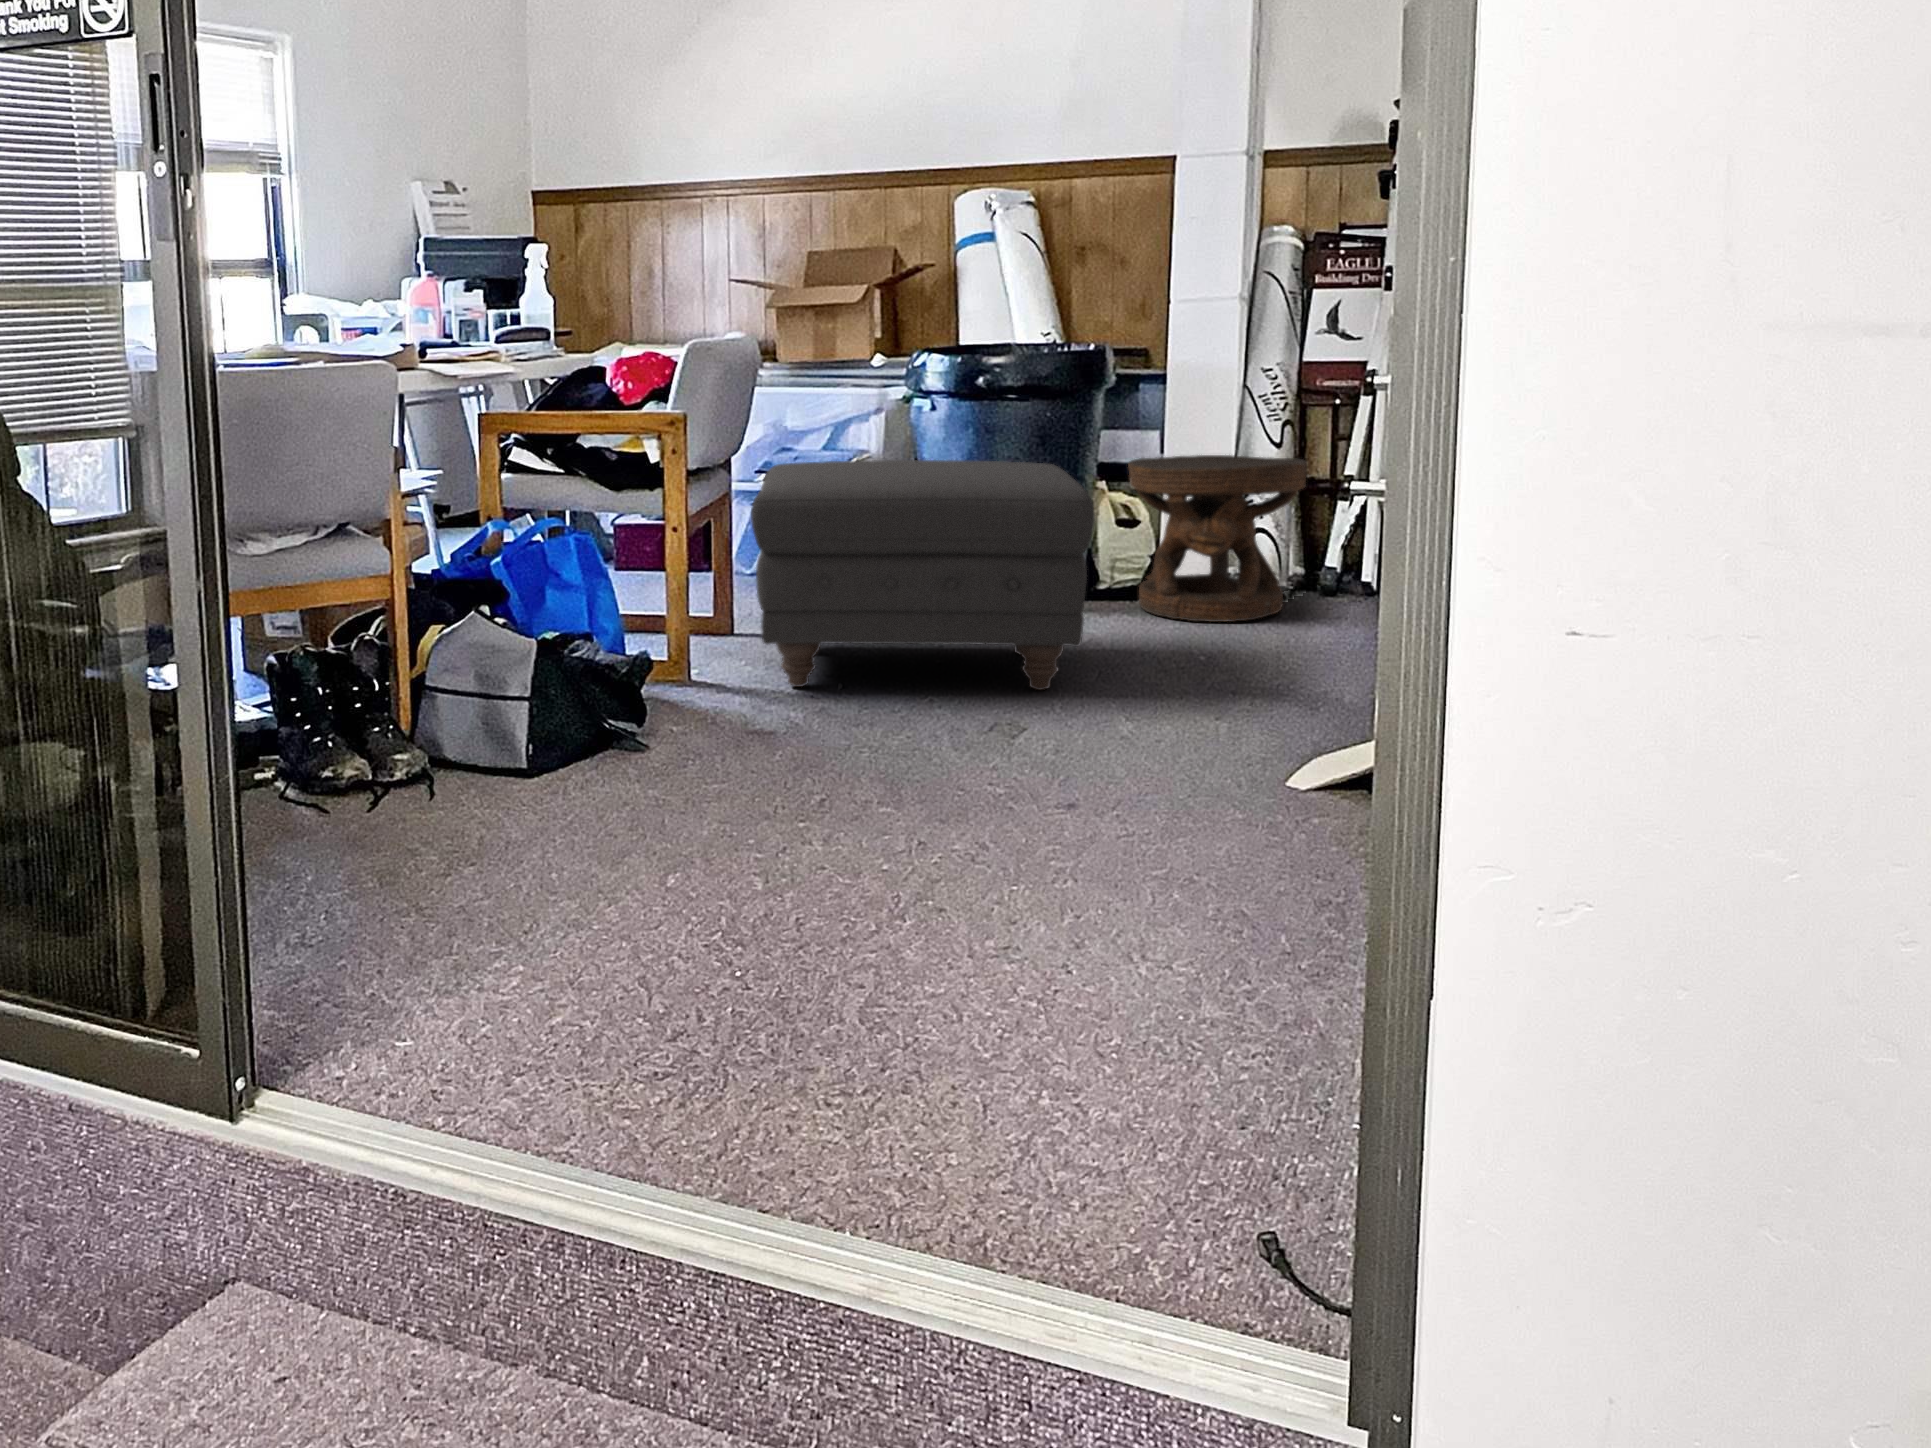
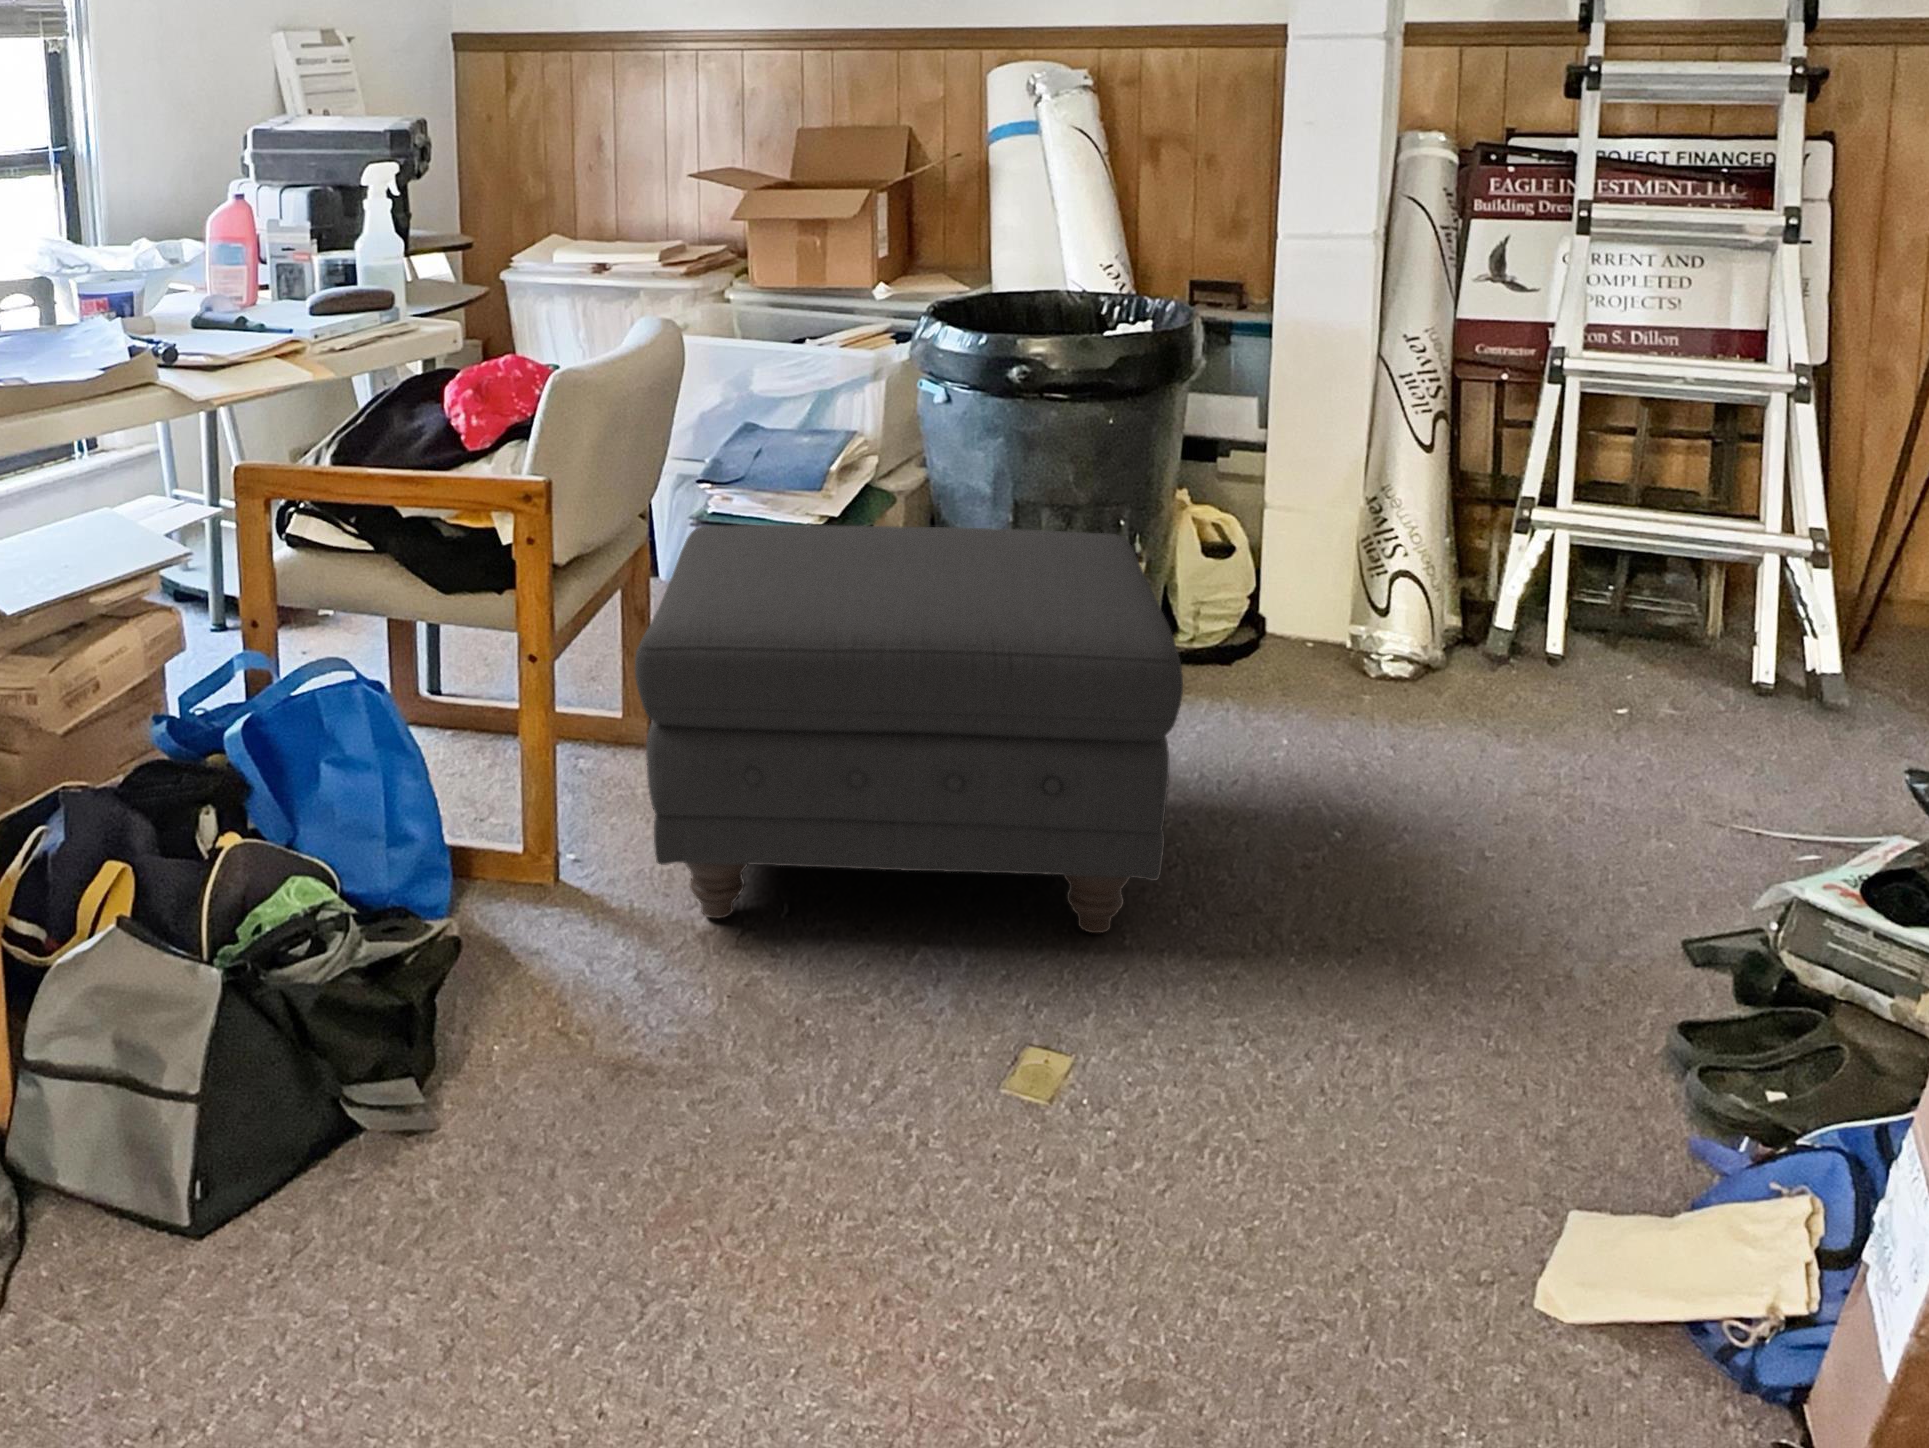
side table: present [1128,455,1307,622] -> none [1221,460,1478,733]

